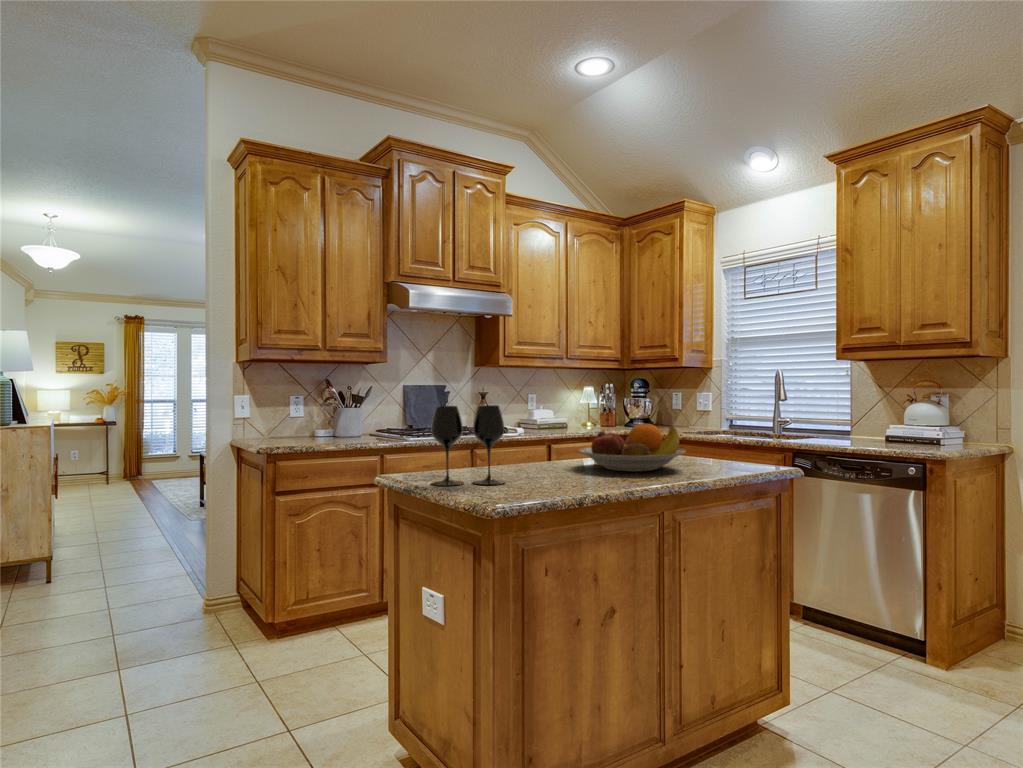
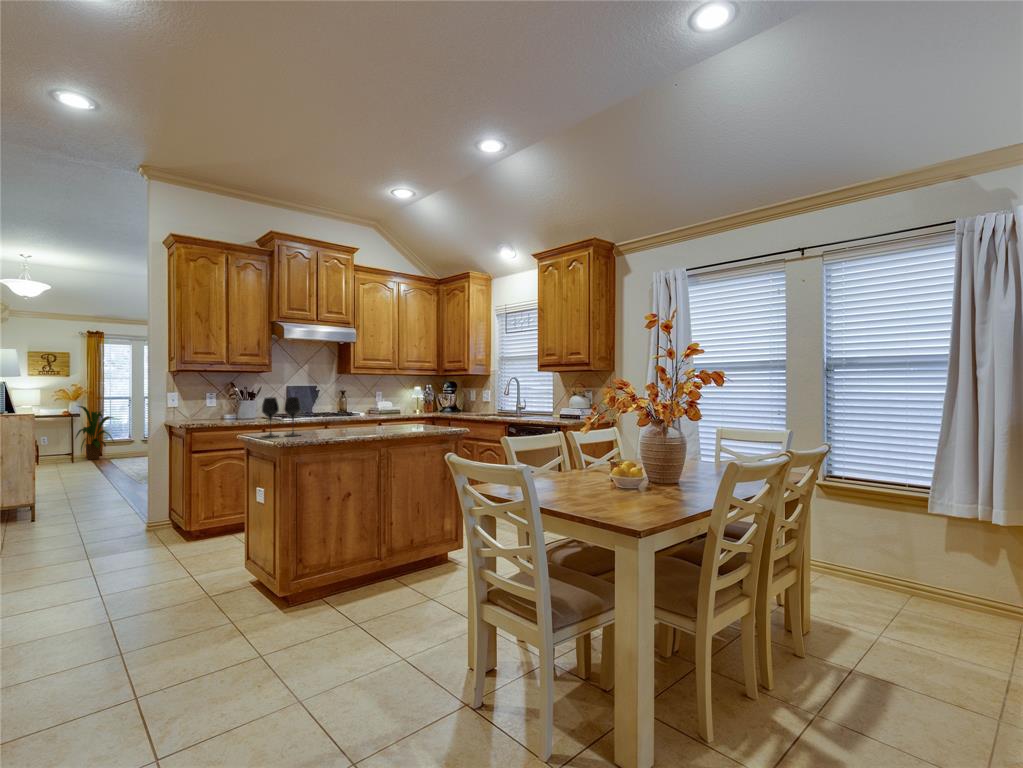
house plant: none [110,412,162,483] -> present [76,406,113,460]
fruit bowl: present [579,424,685,472] -> none [353,406,409,430]

